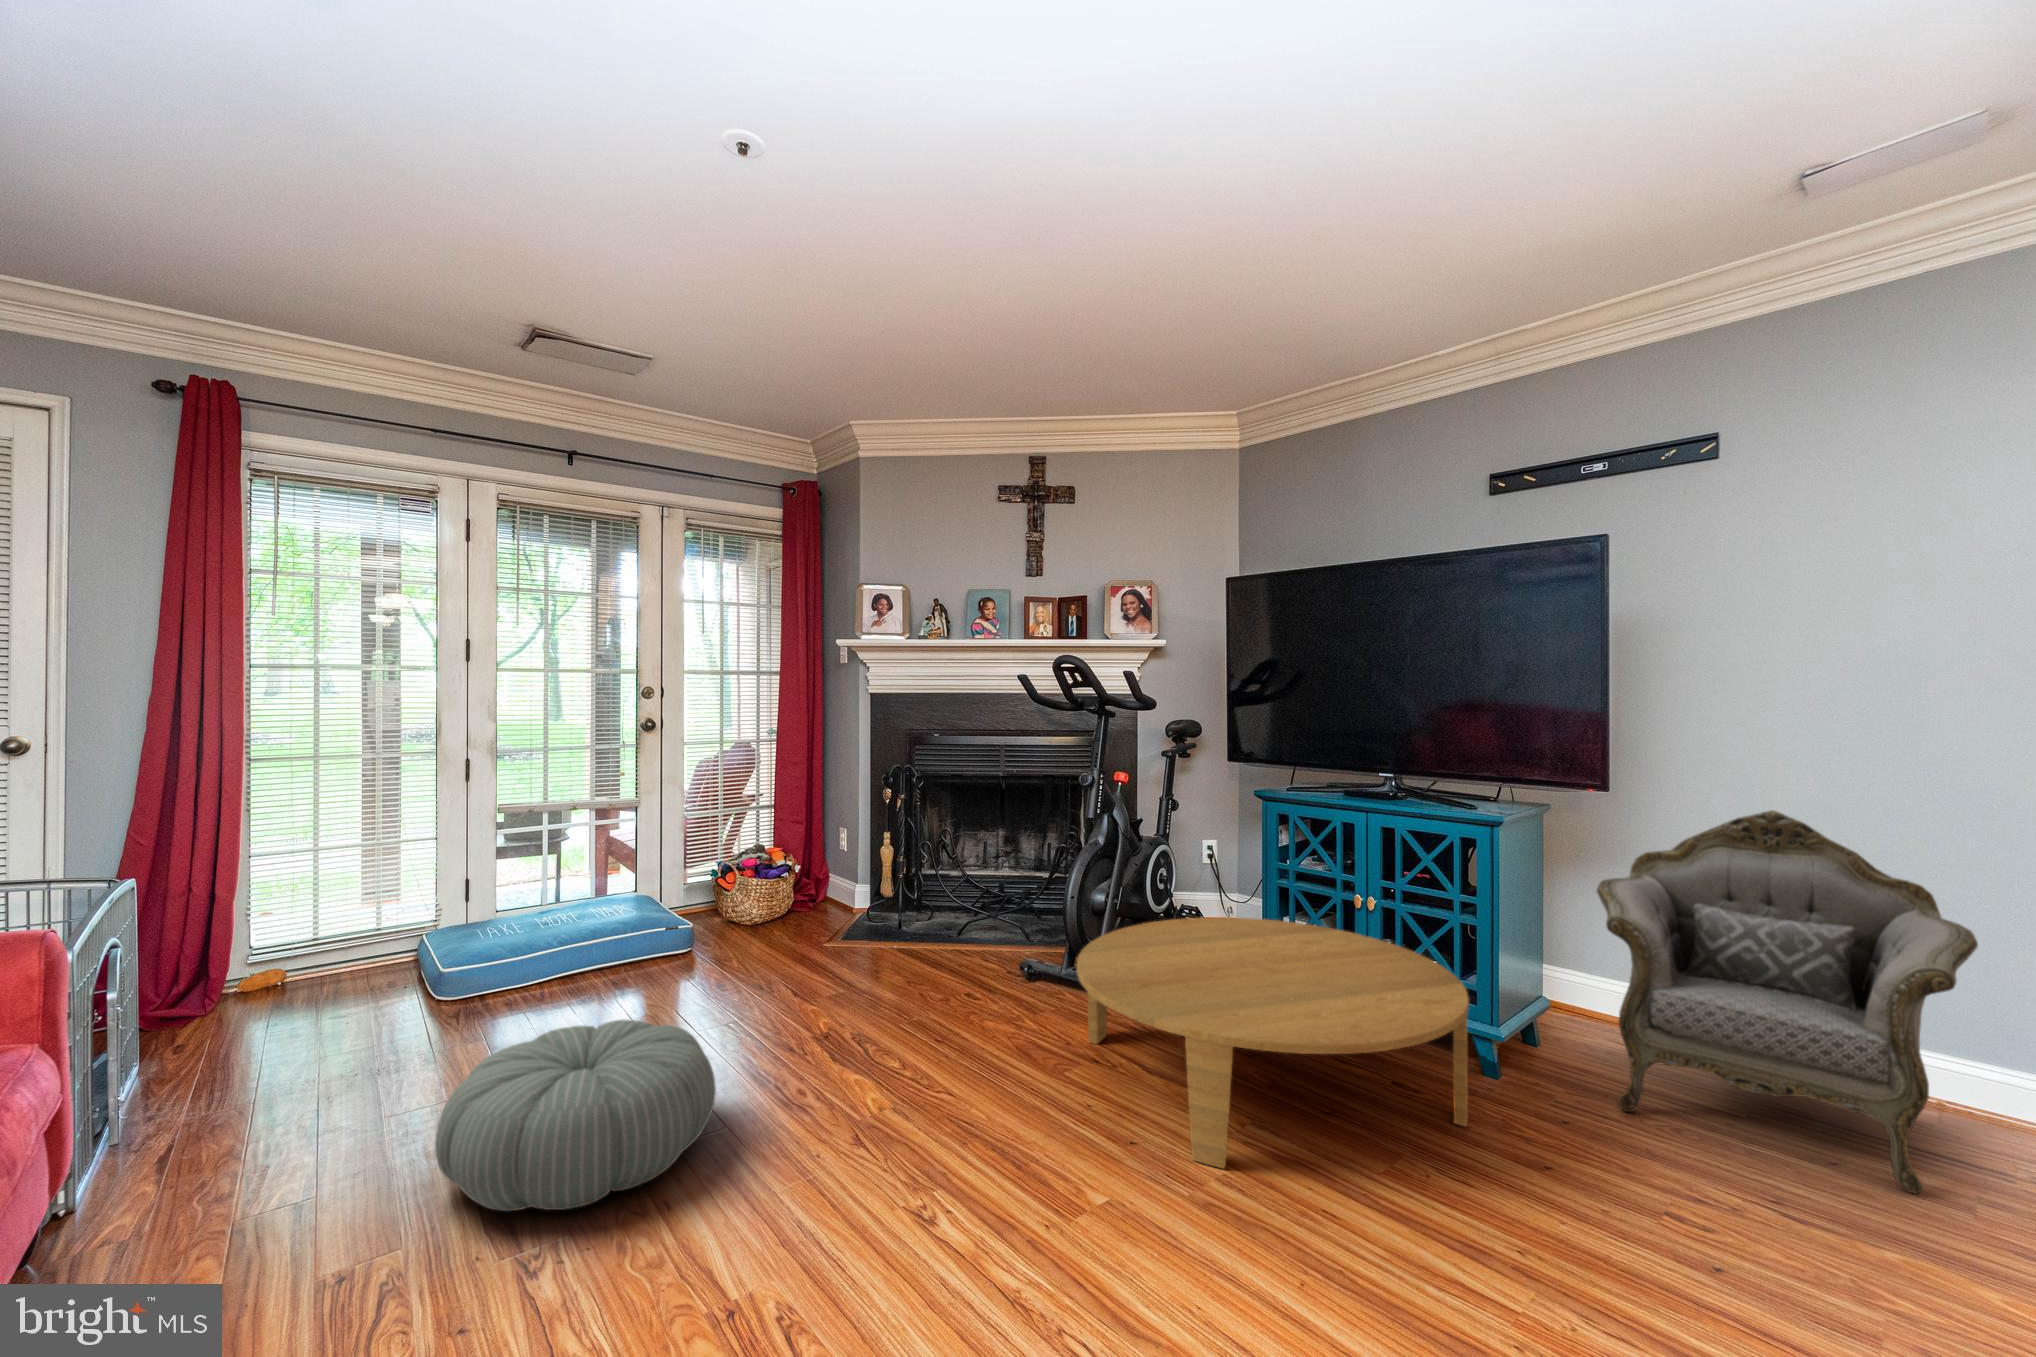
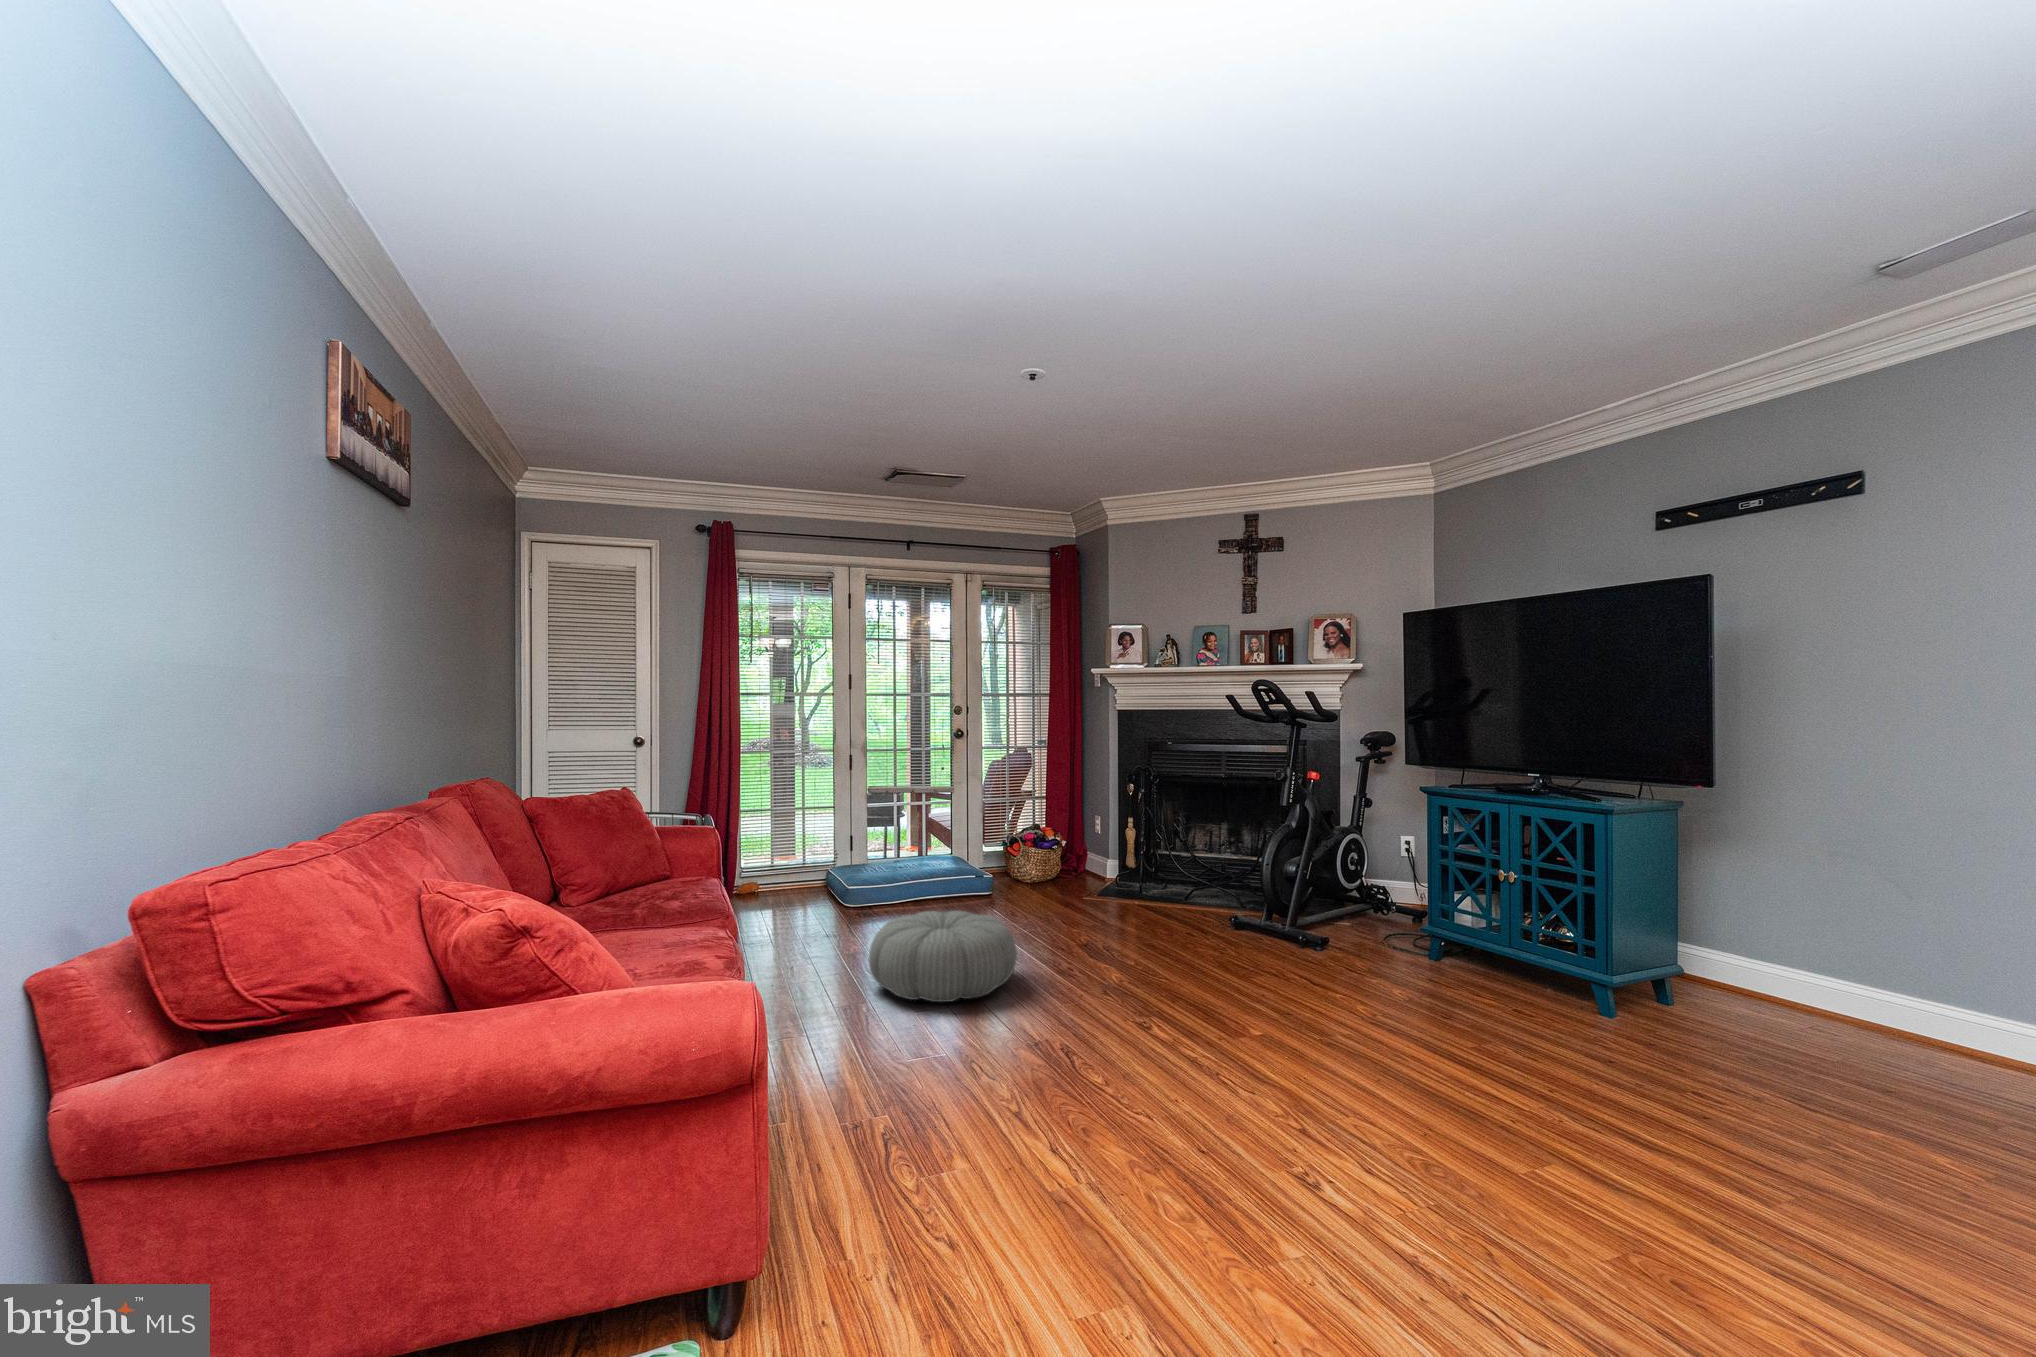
armchair: present [1597,810,1978,1194] -> none [1698,808,2033,1110]
coffee table: present [1077,917,1469,1169] -> none [1260,884,1567,1035]

